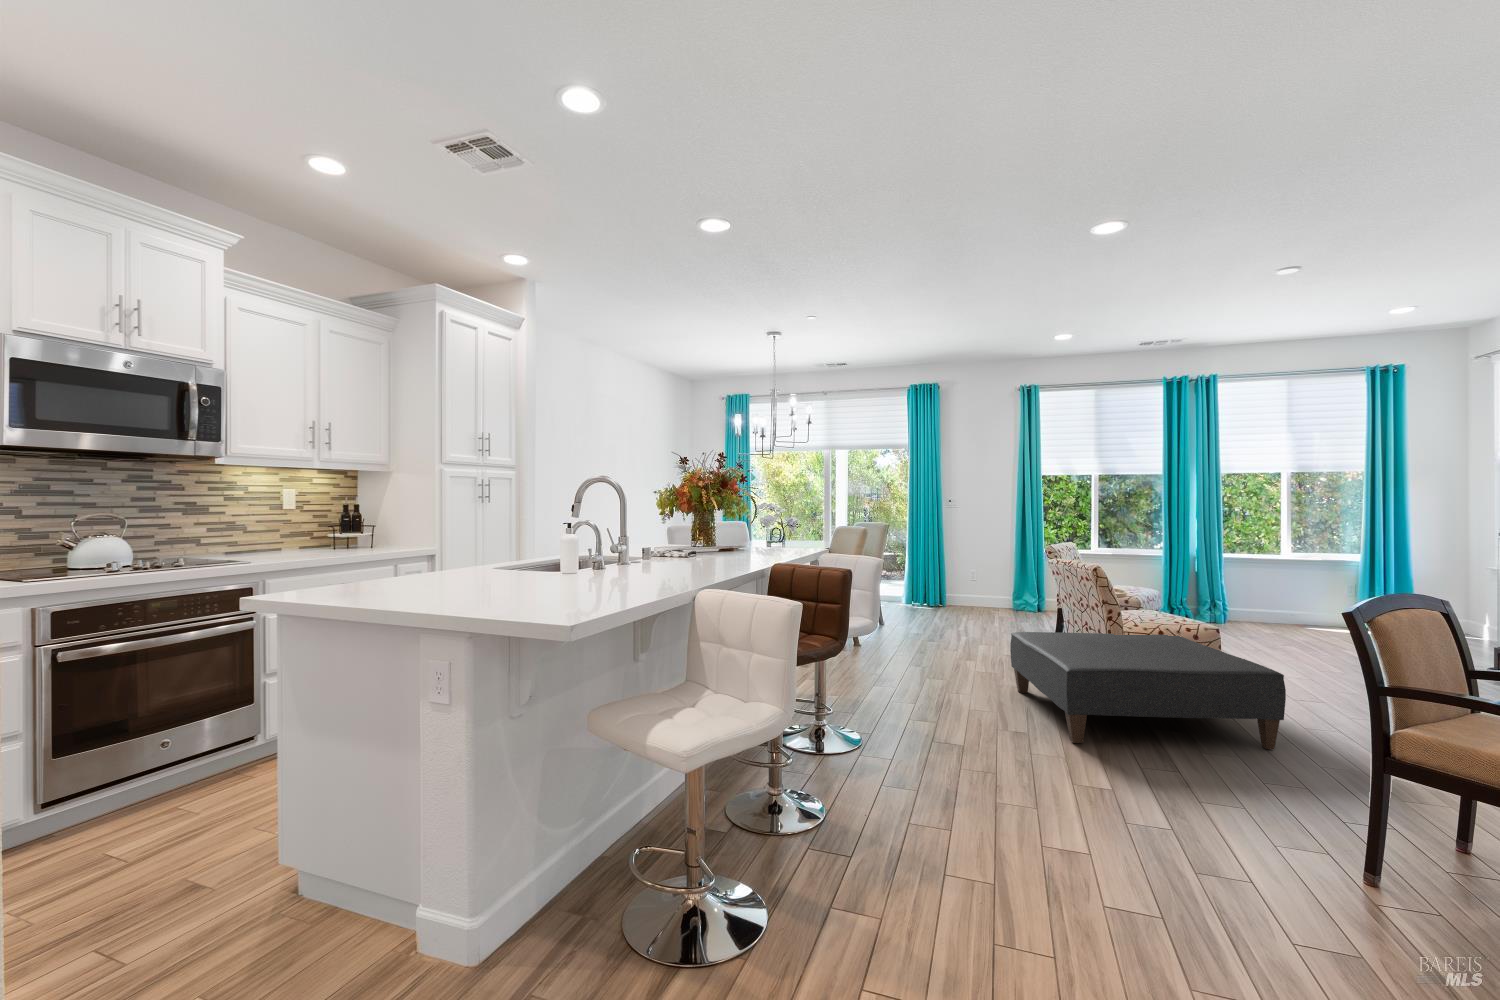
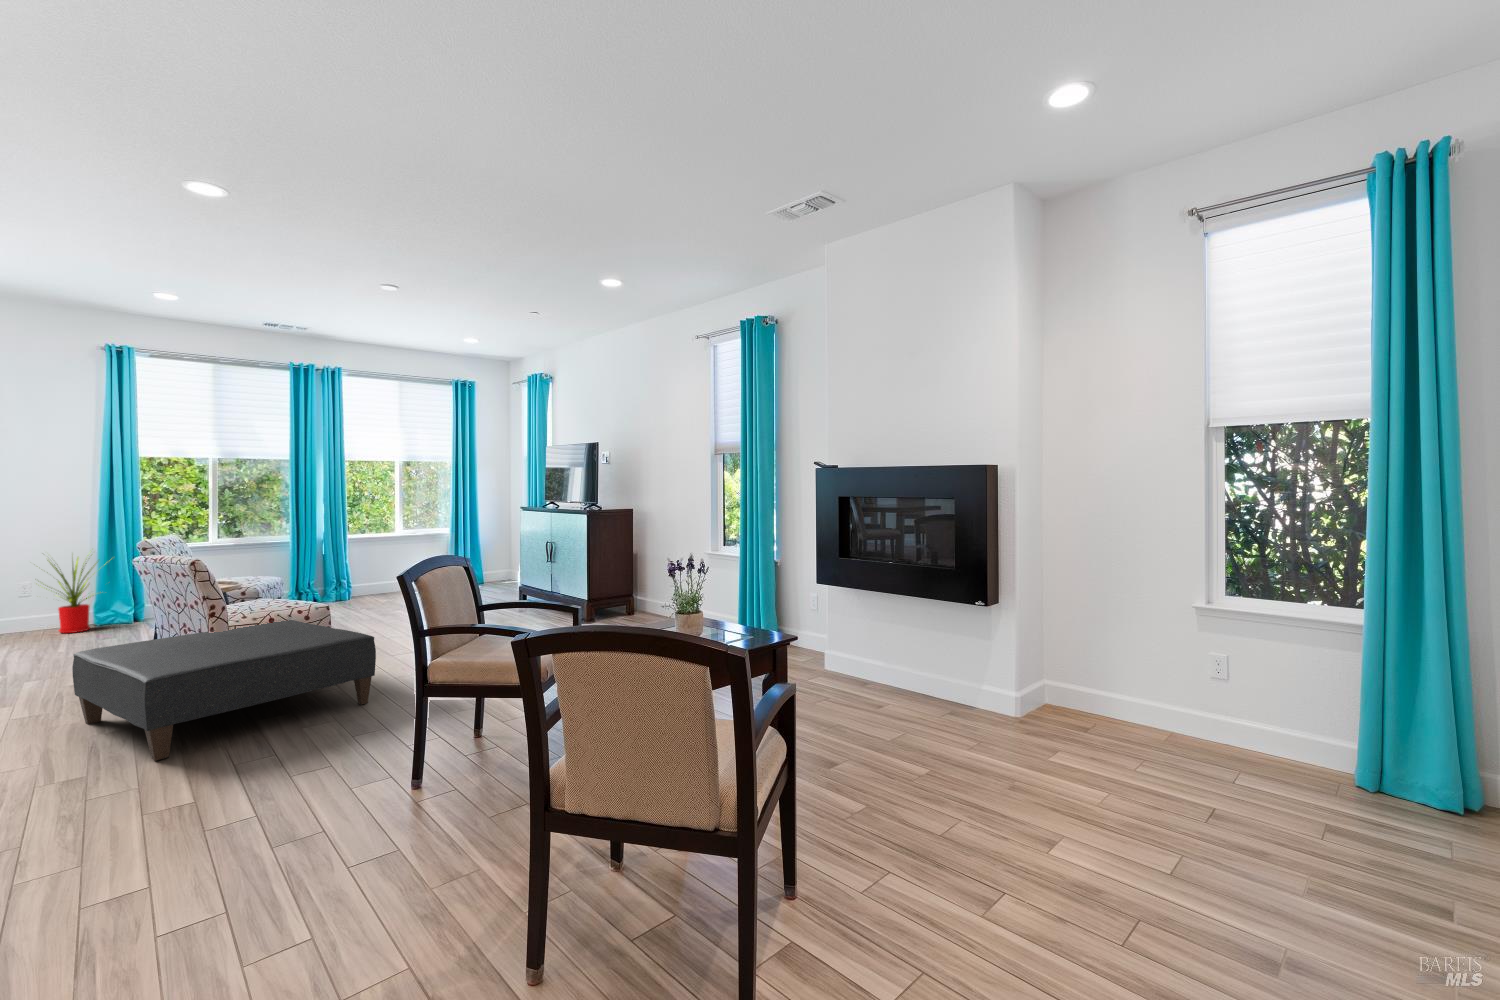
house plant: none [974,549,1025,614] -> present [47,558,91,633]

